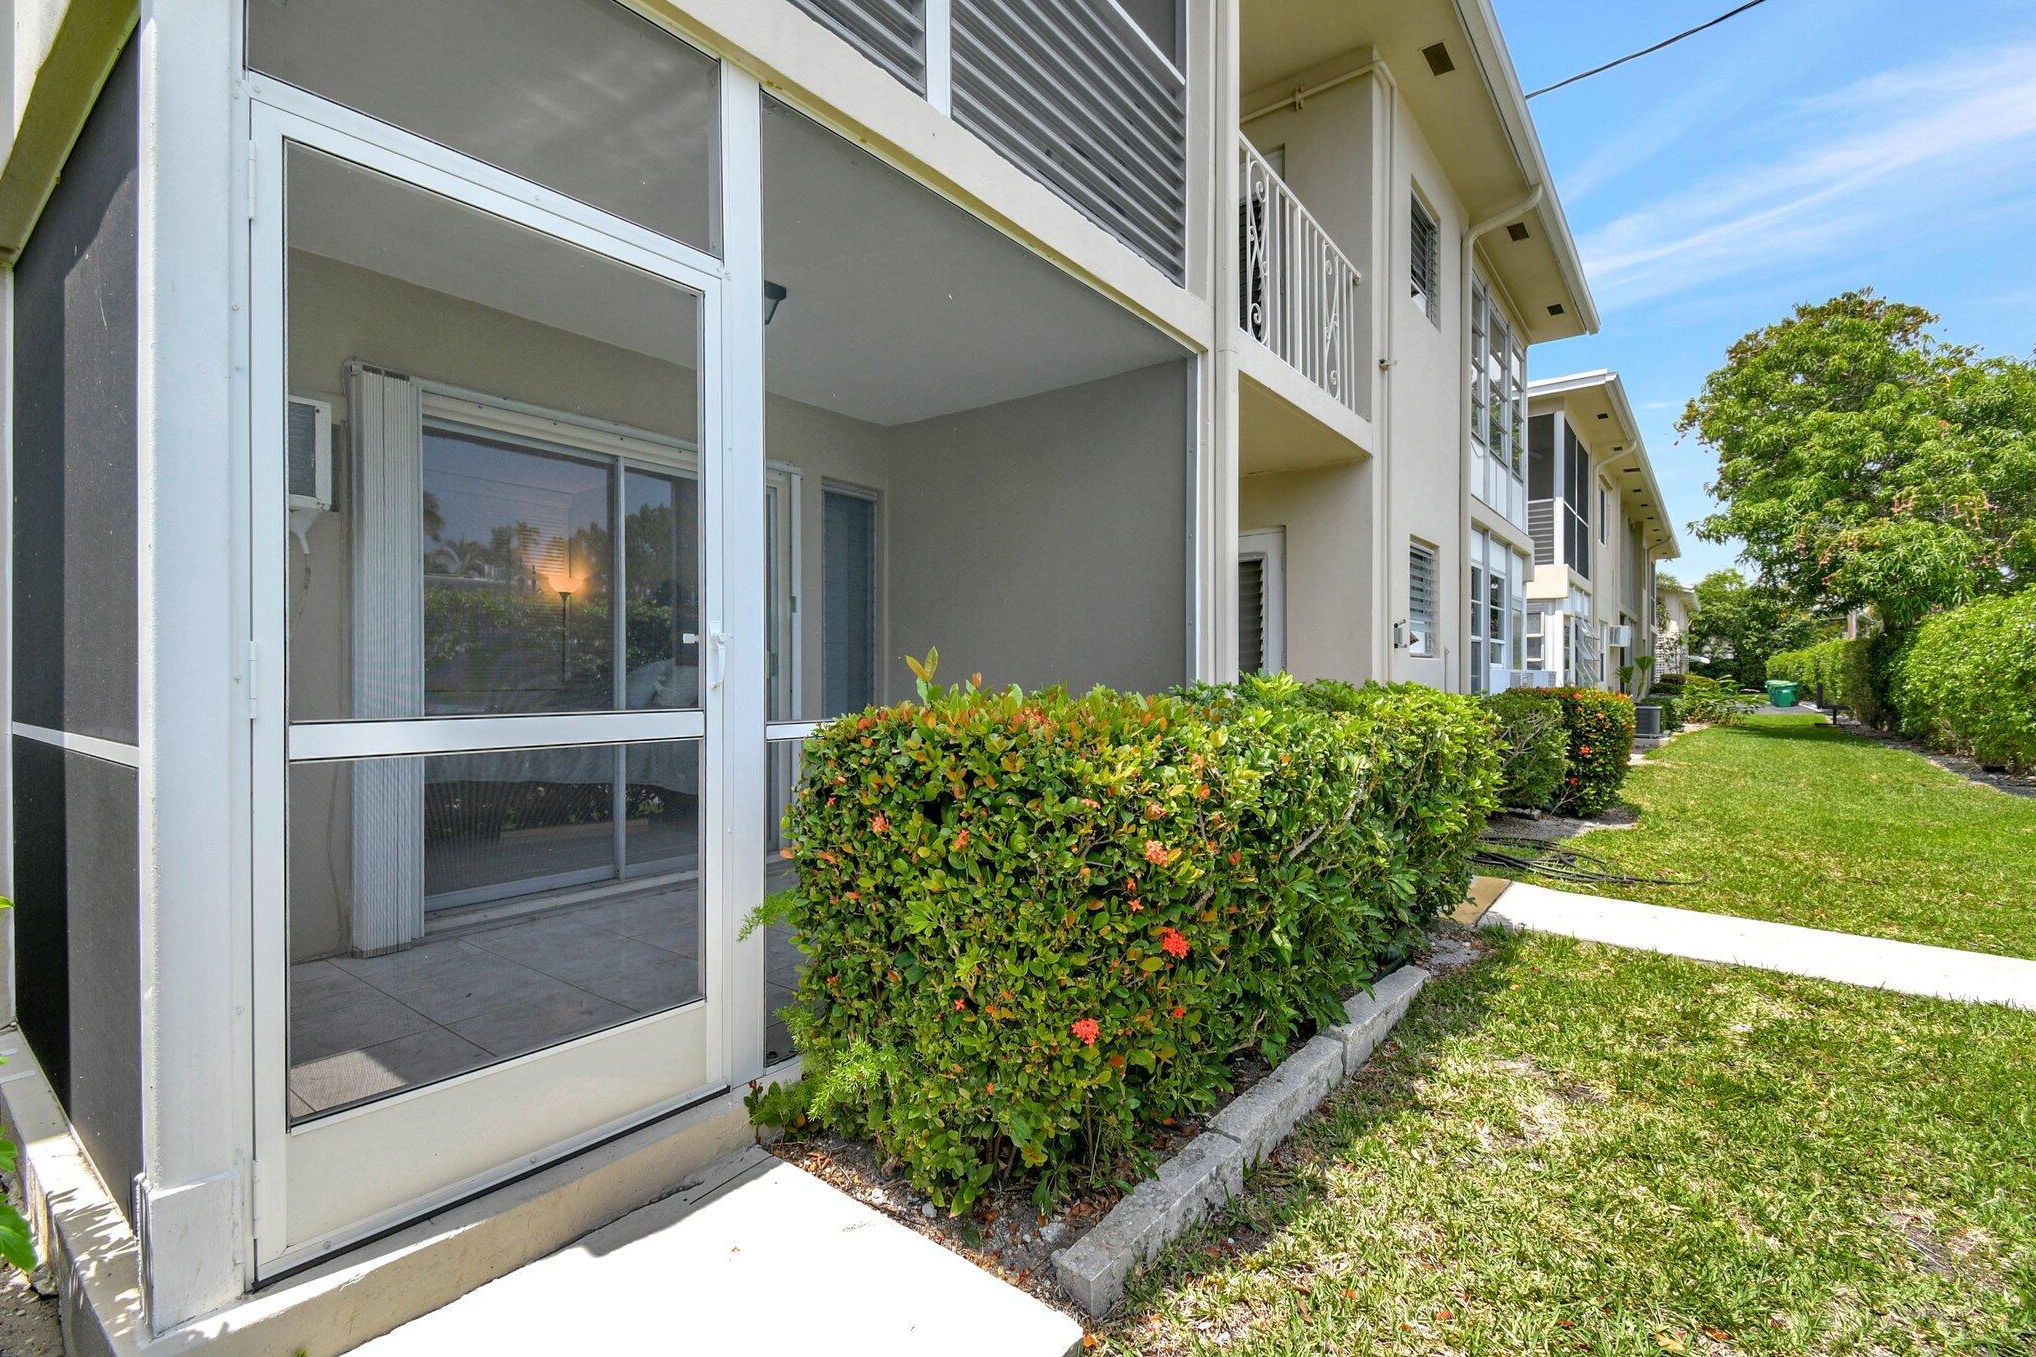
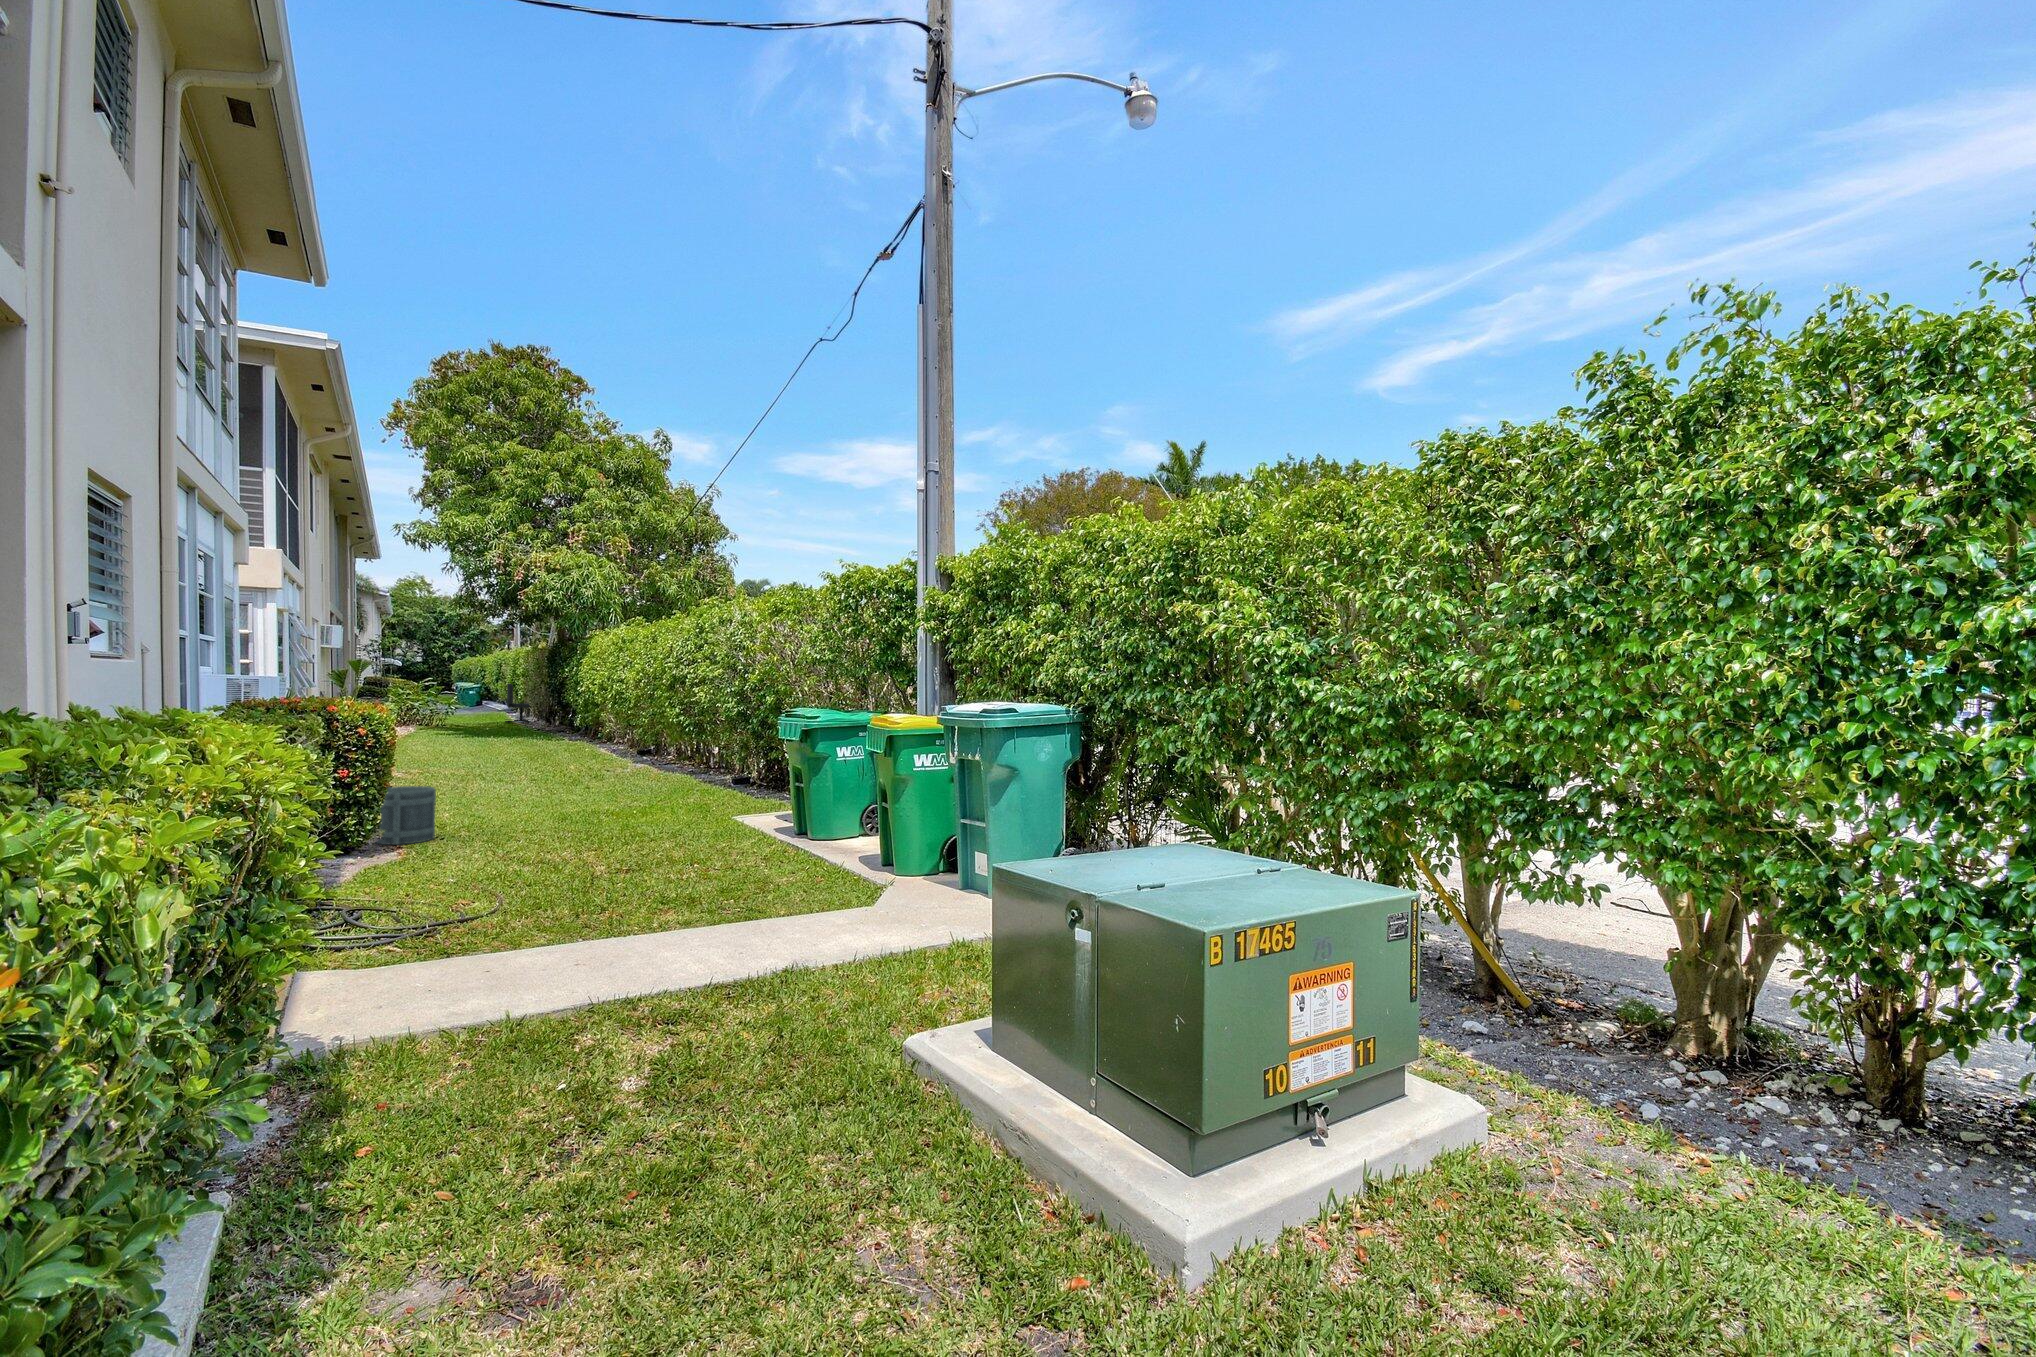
bucket: none [1613,768,1670,821] -> present [376,786,436,845]

